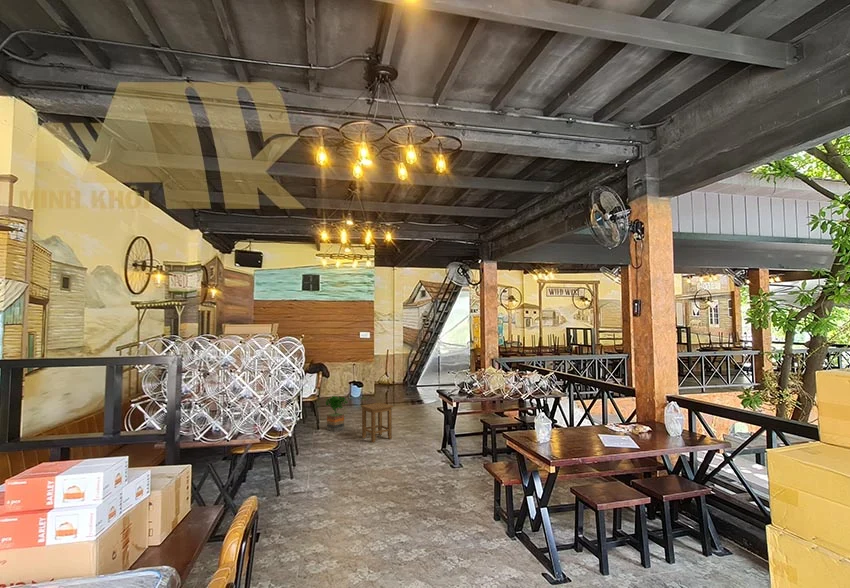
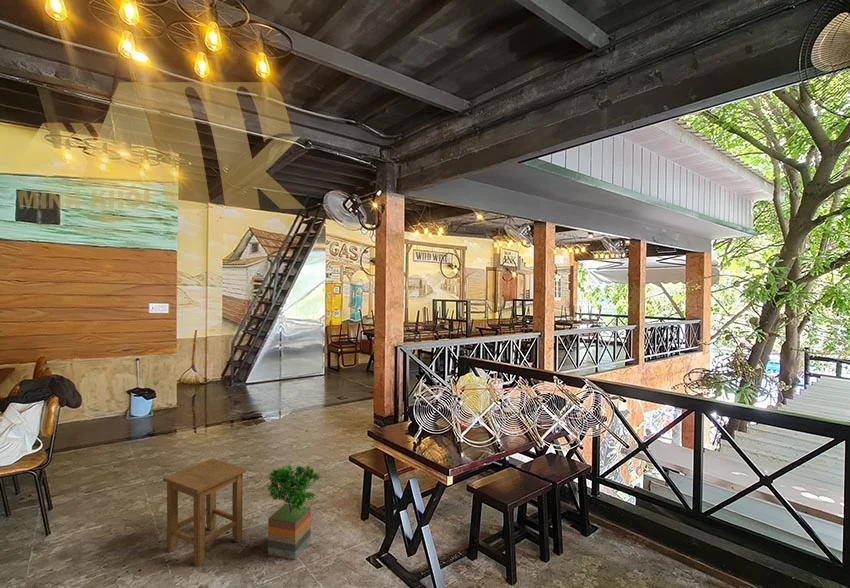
potted tree: present [326,396,347,432] -> present [268,465,320,560]

